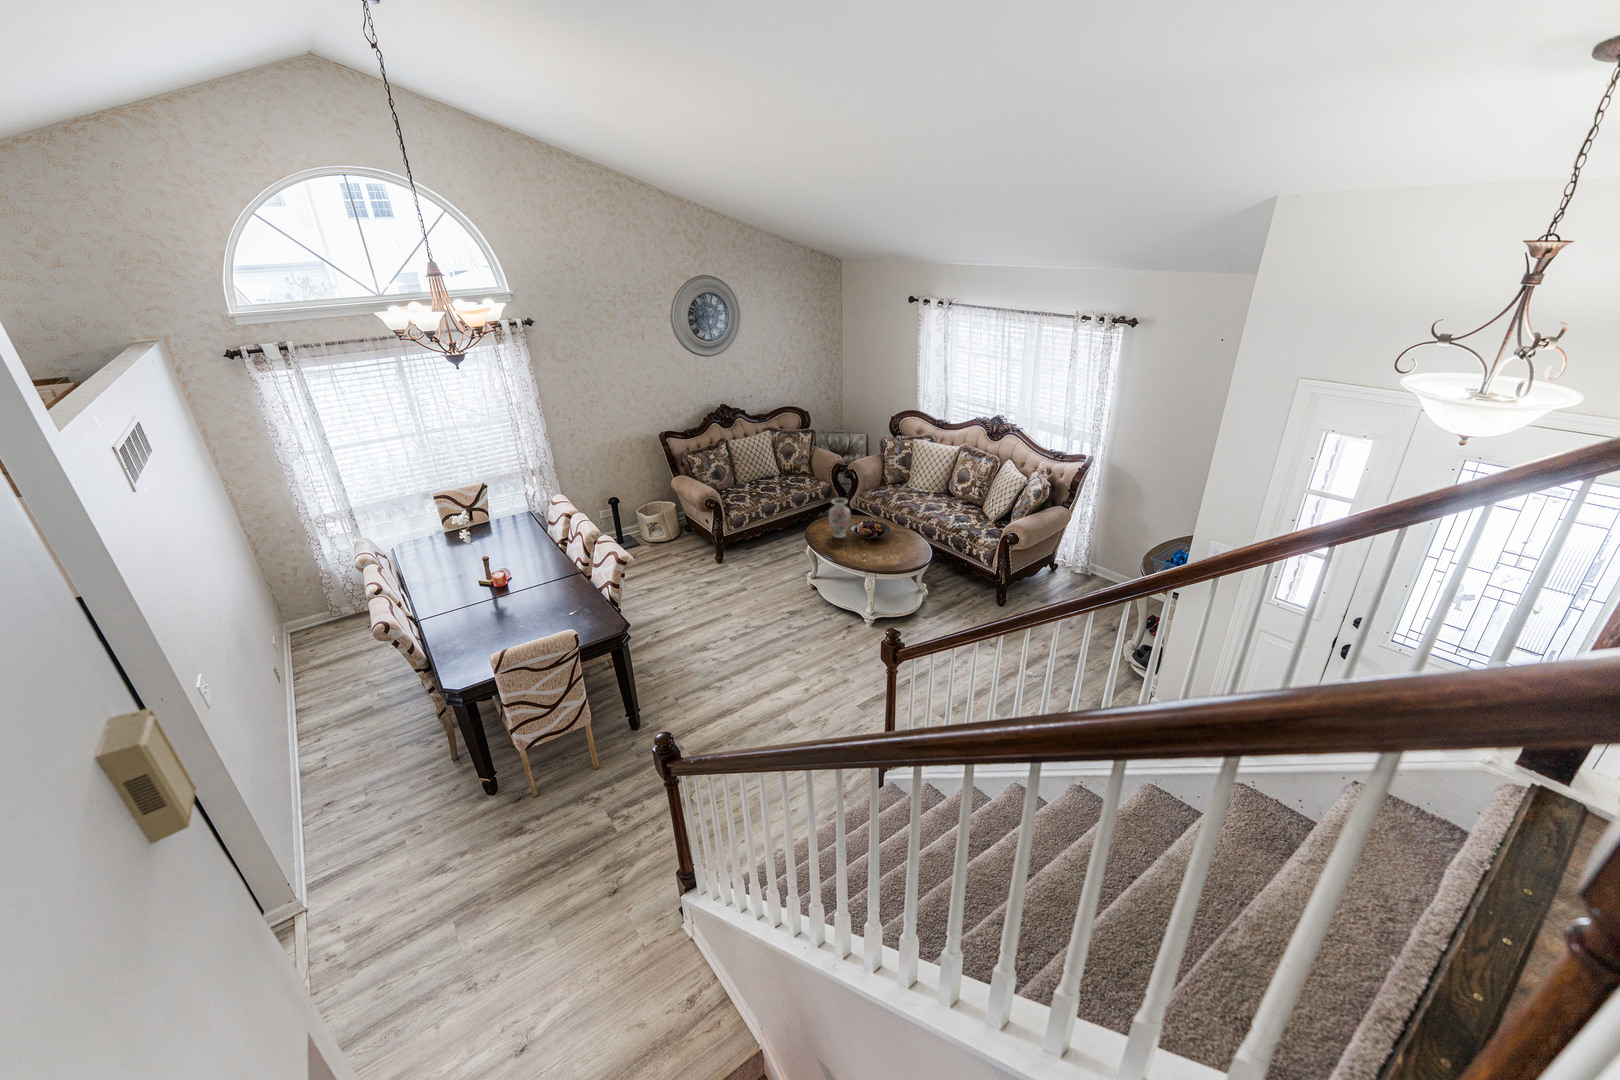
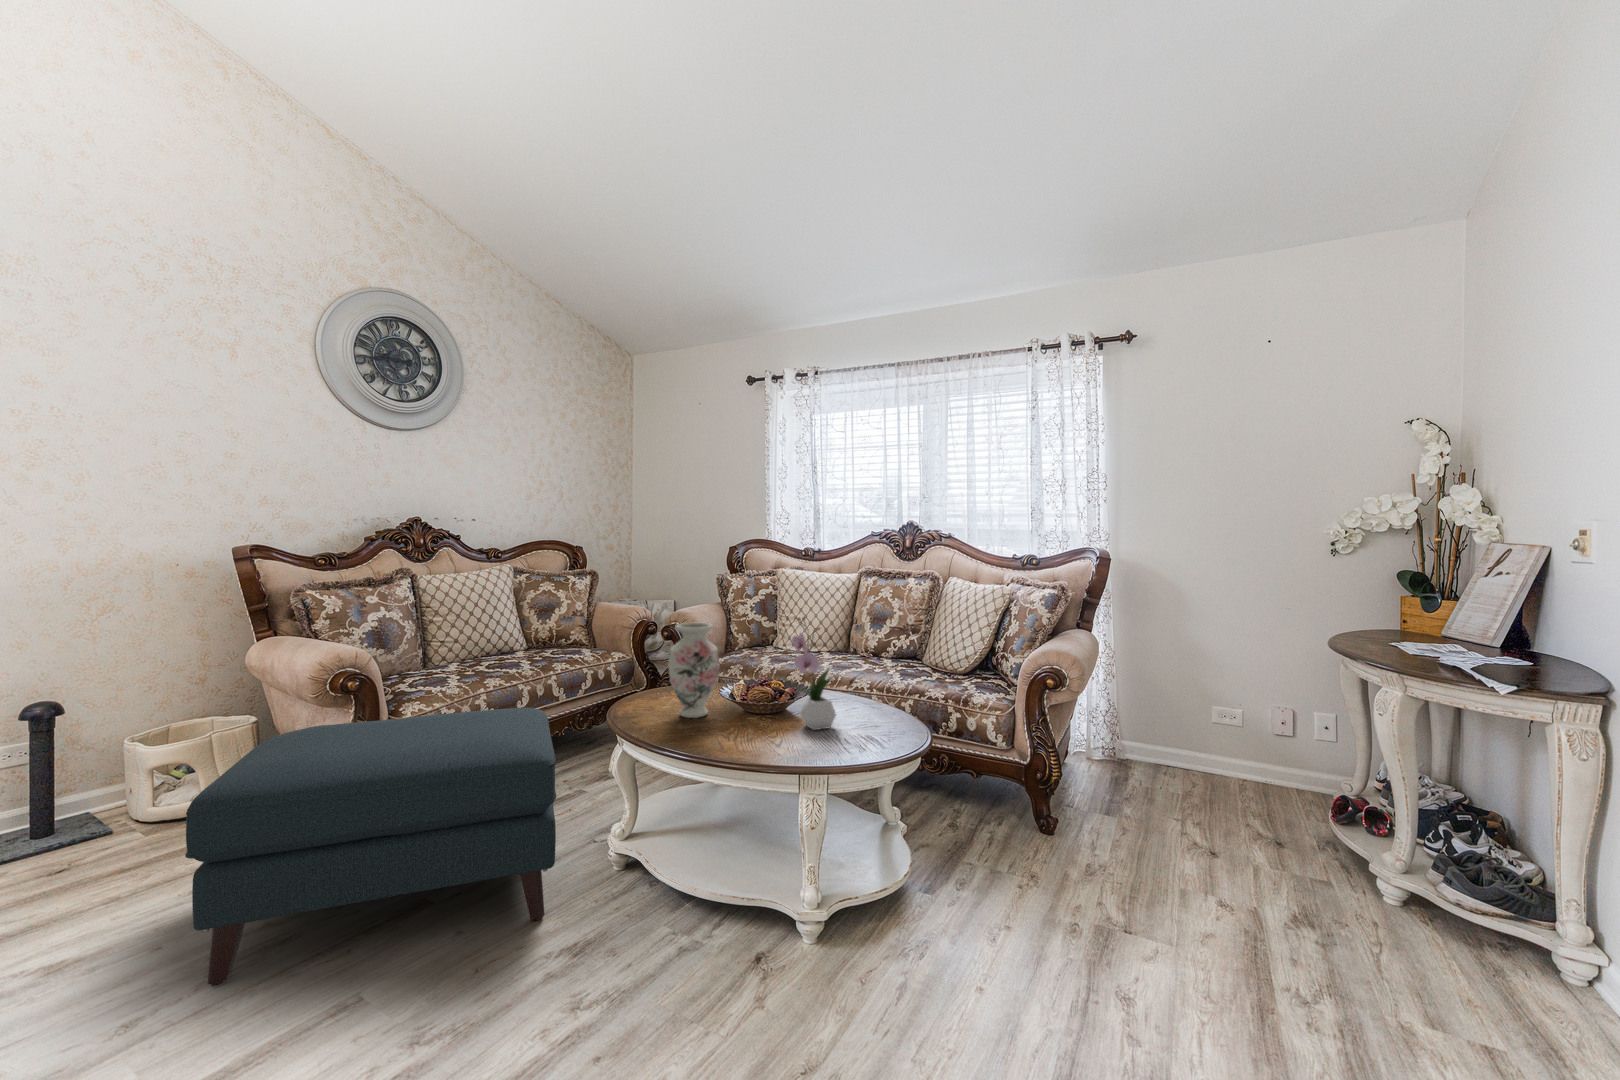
flower arrangement: none [876,505,896,552] -> present [792,617,836,730]
ottoman: none [677,522,786,606] -> present [185,708,556,986]

